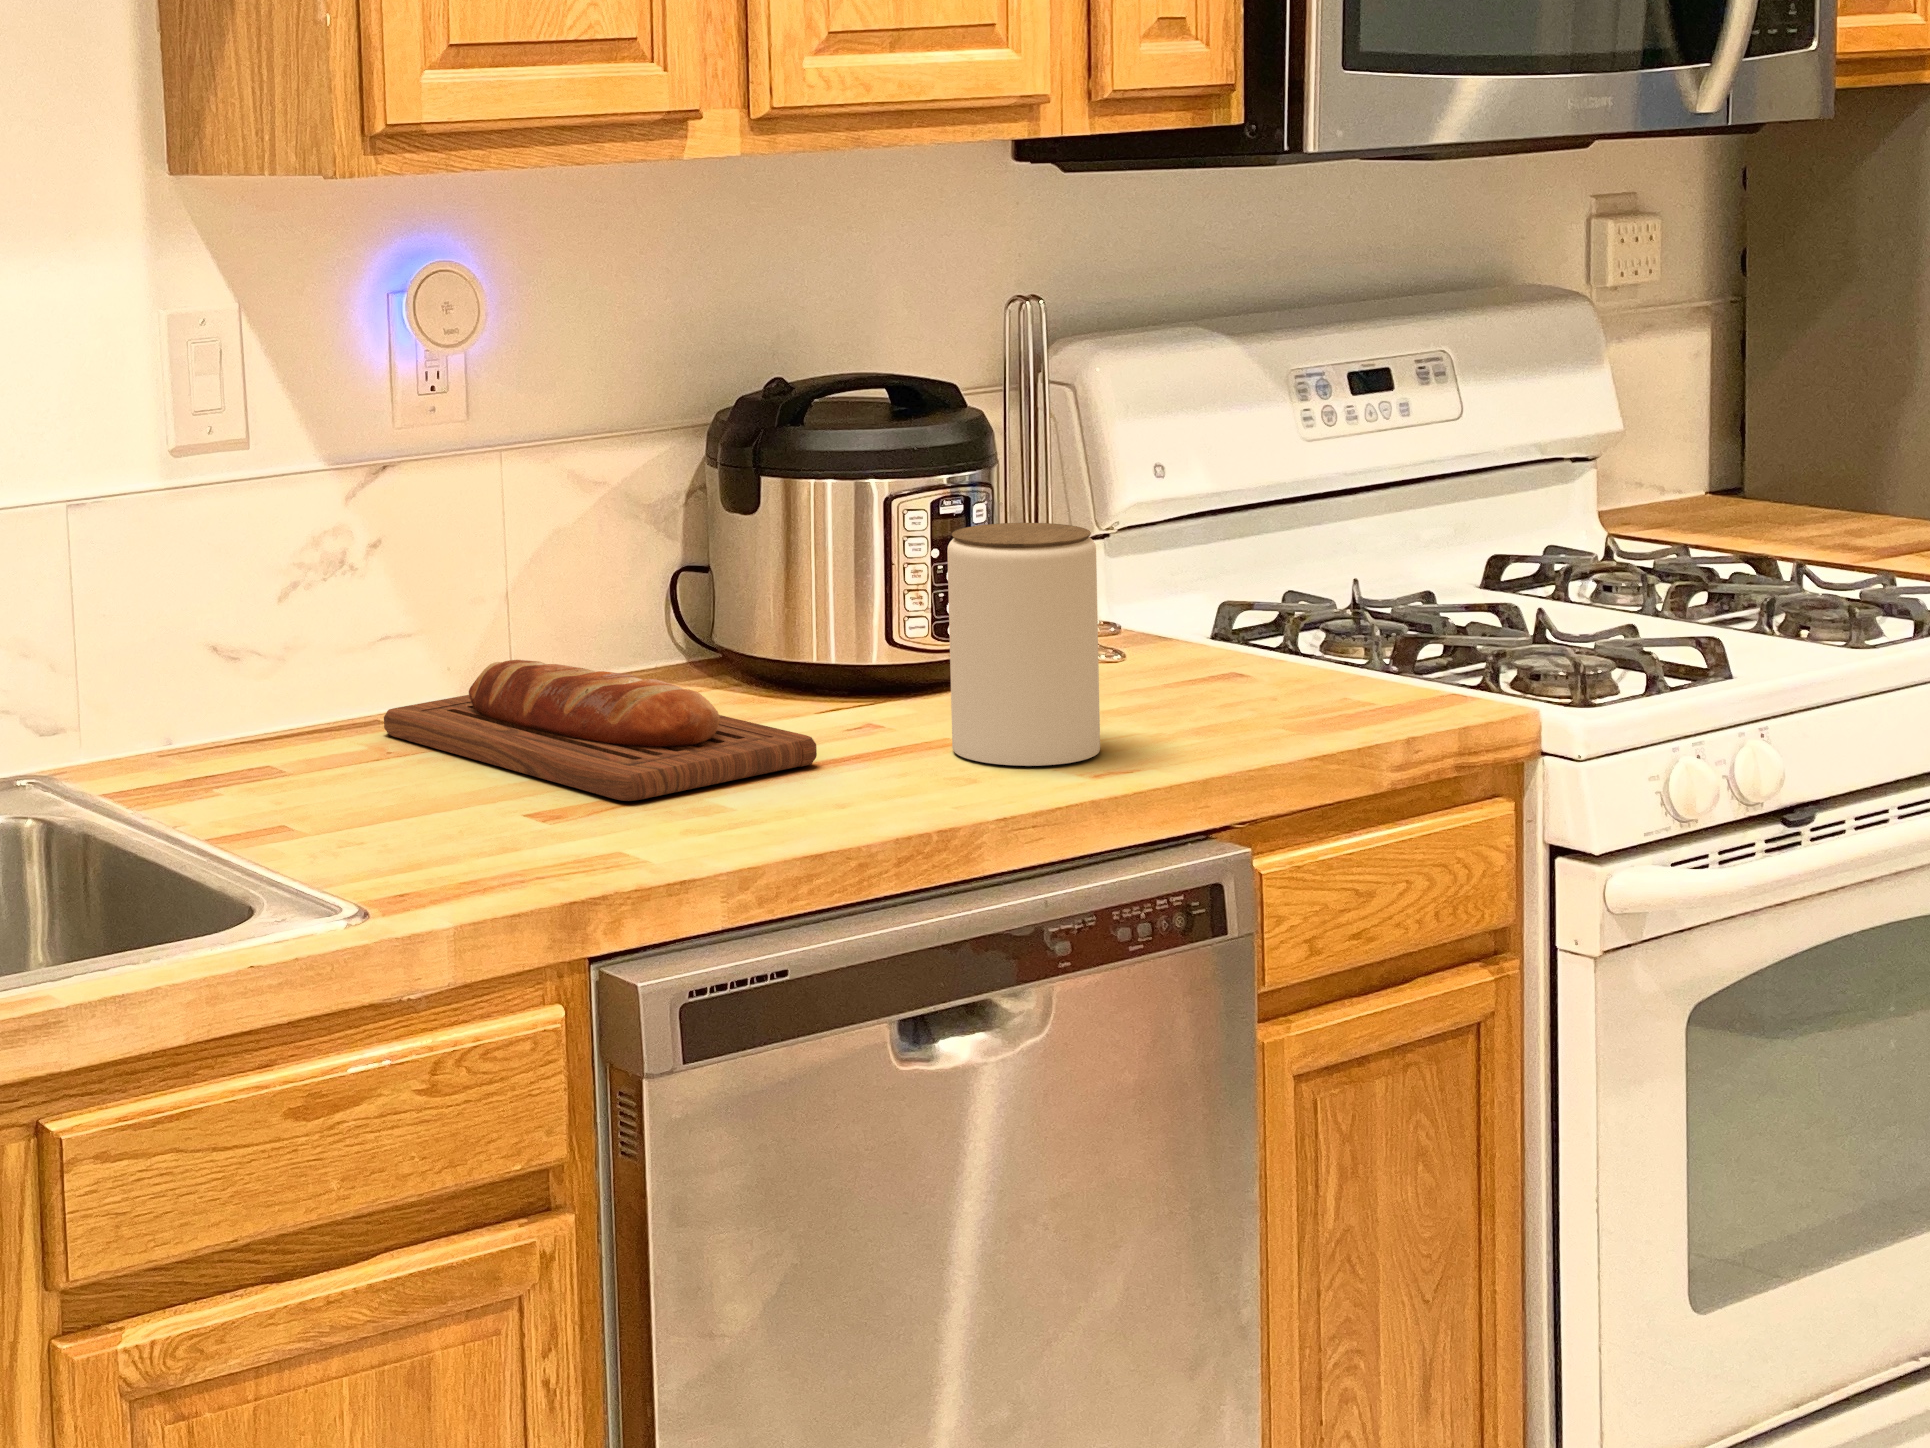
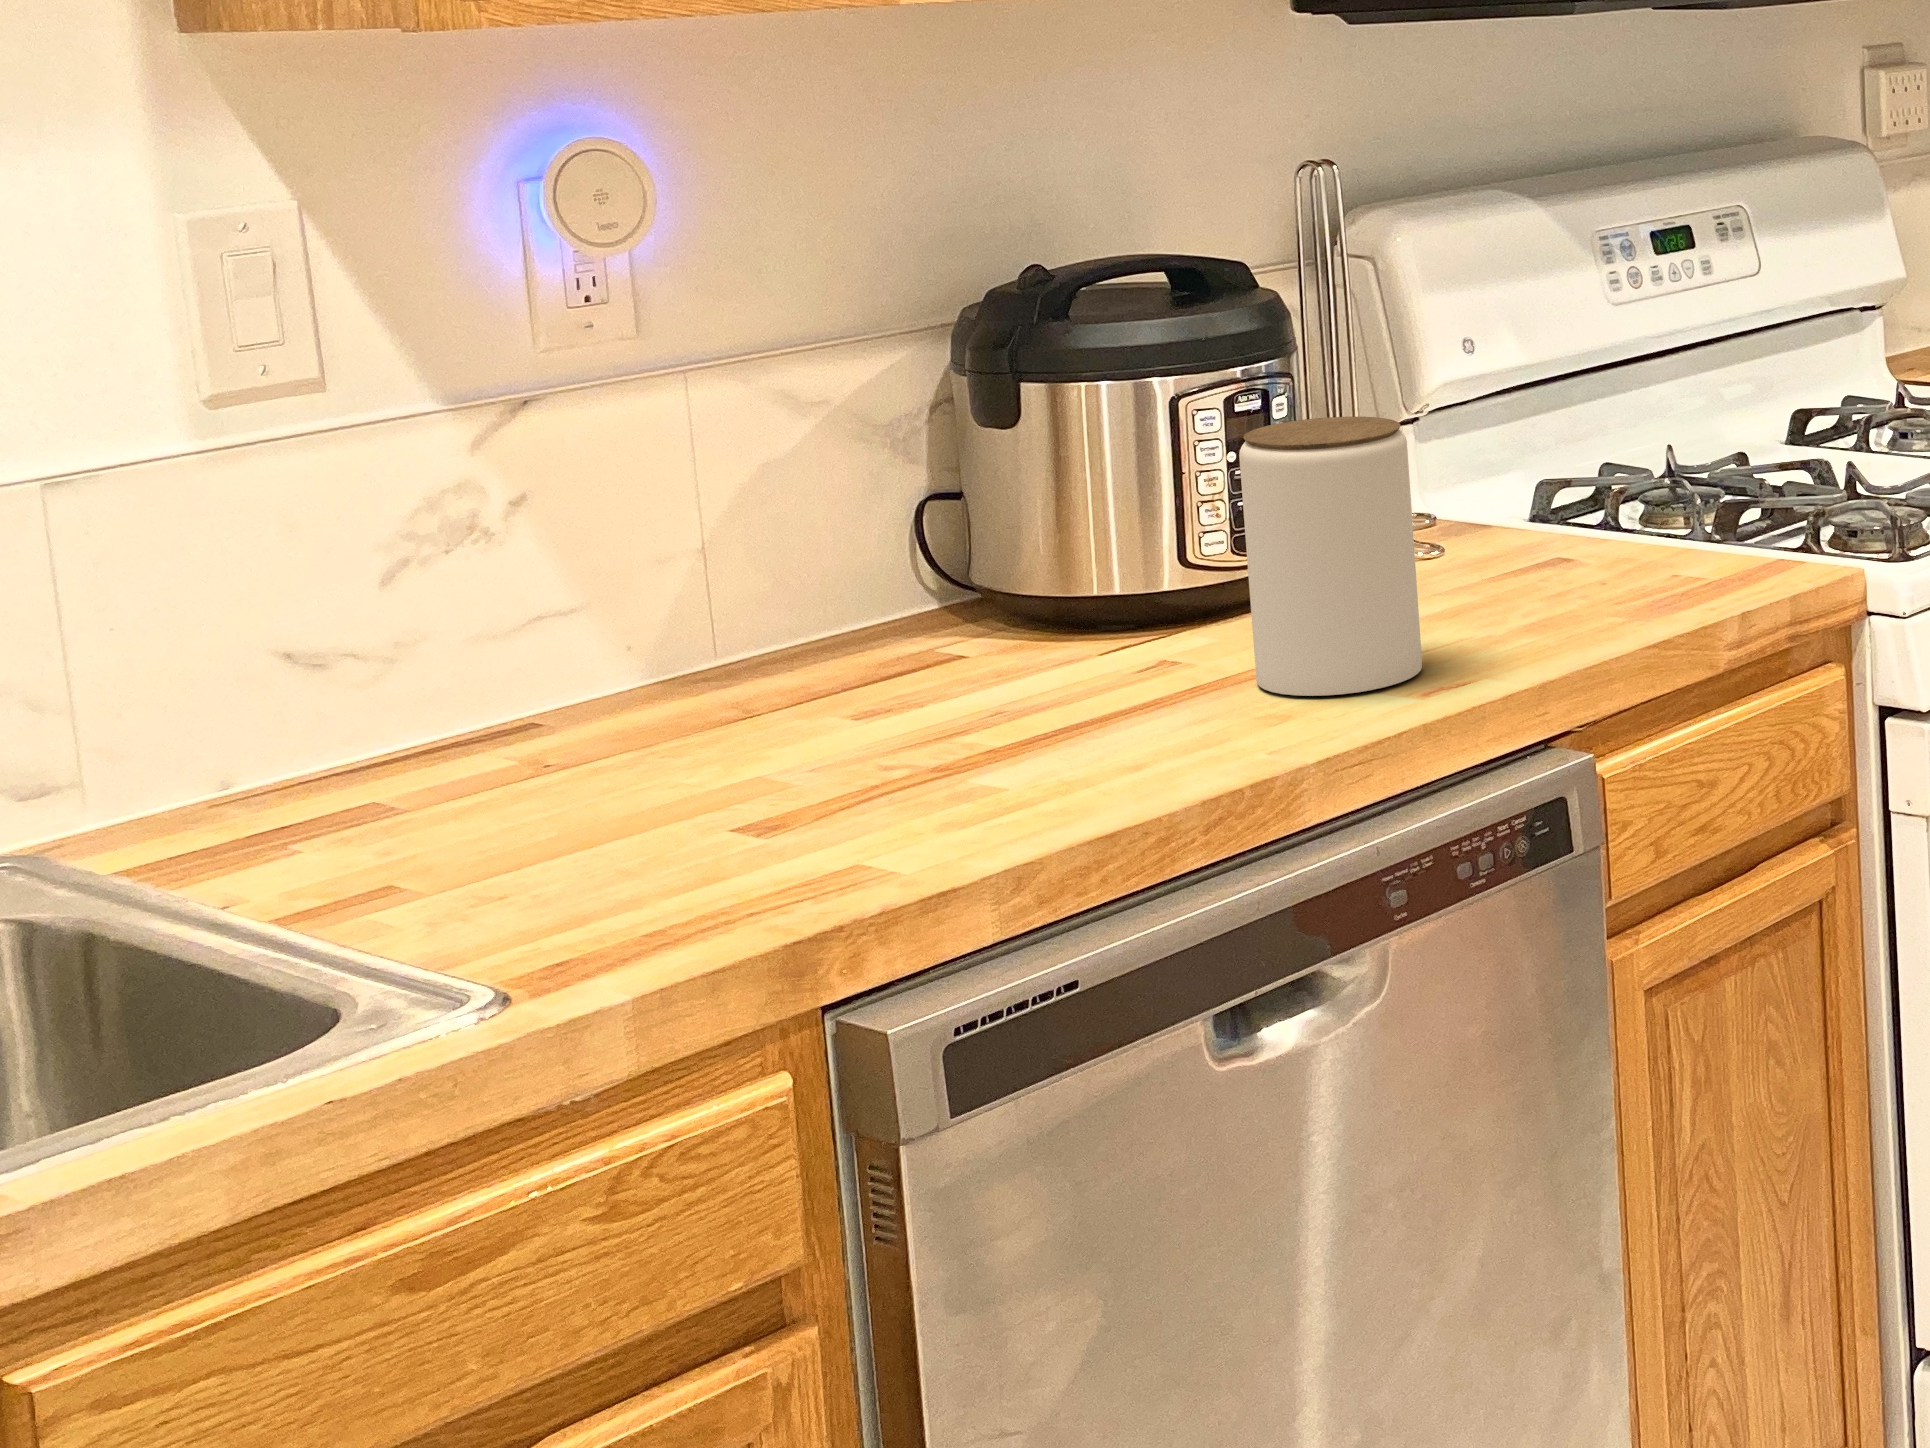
bread loaf: present [384,660,817,801] -> none [536,627,1098,793]

